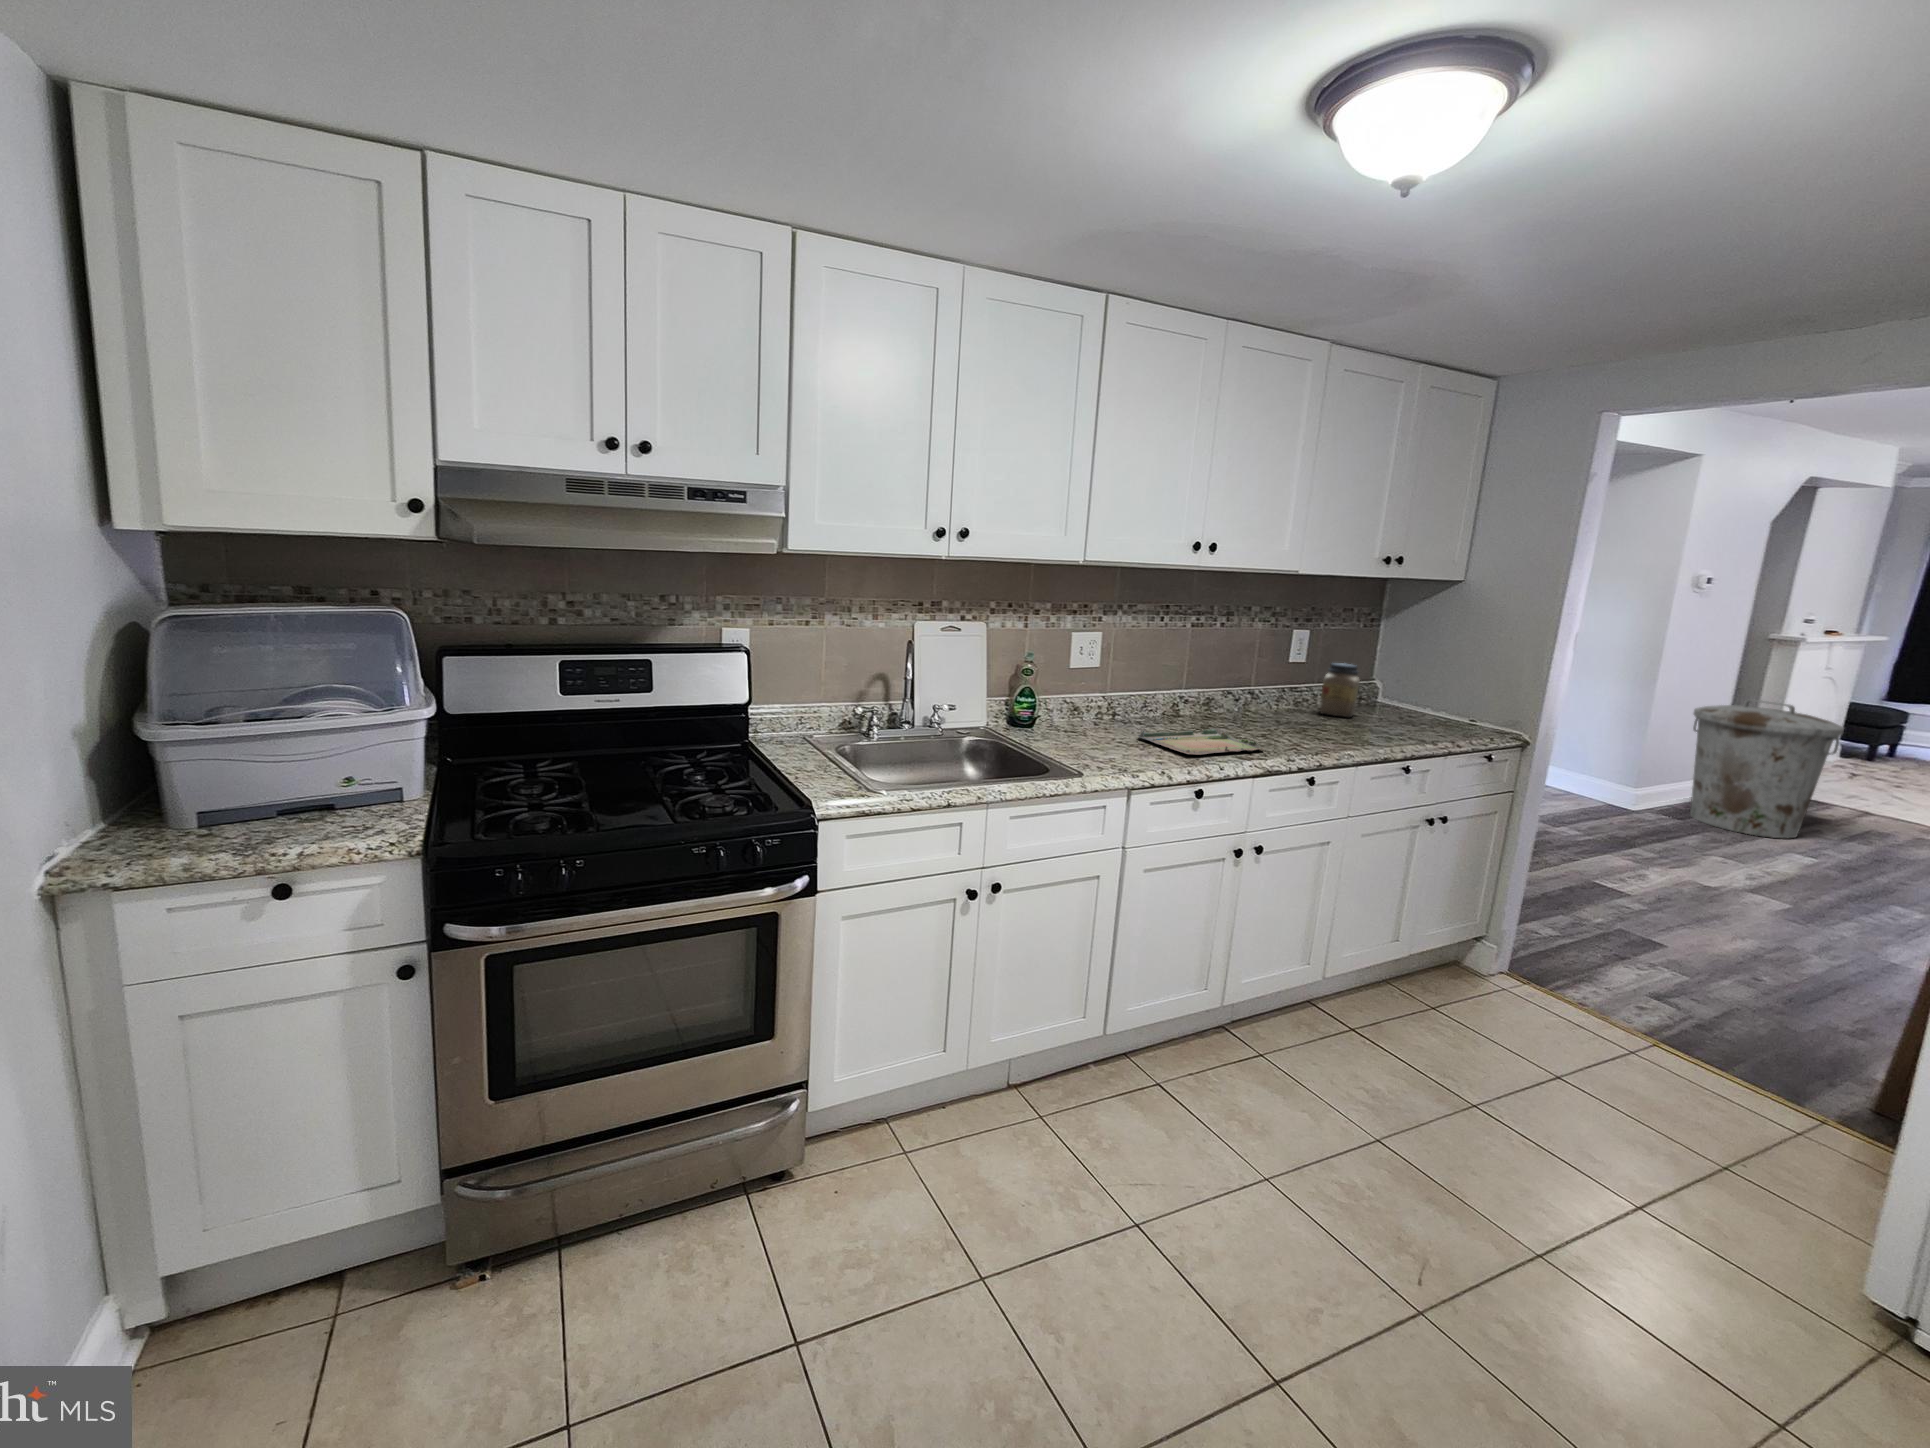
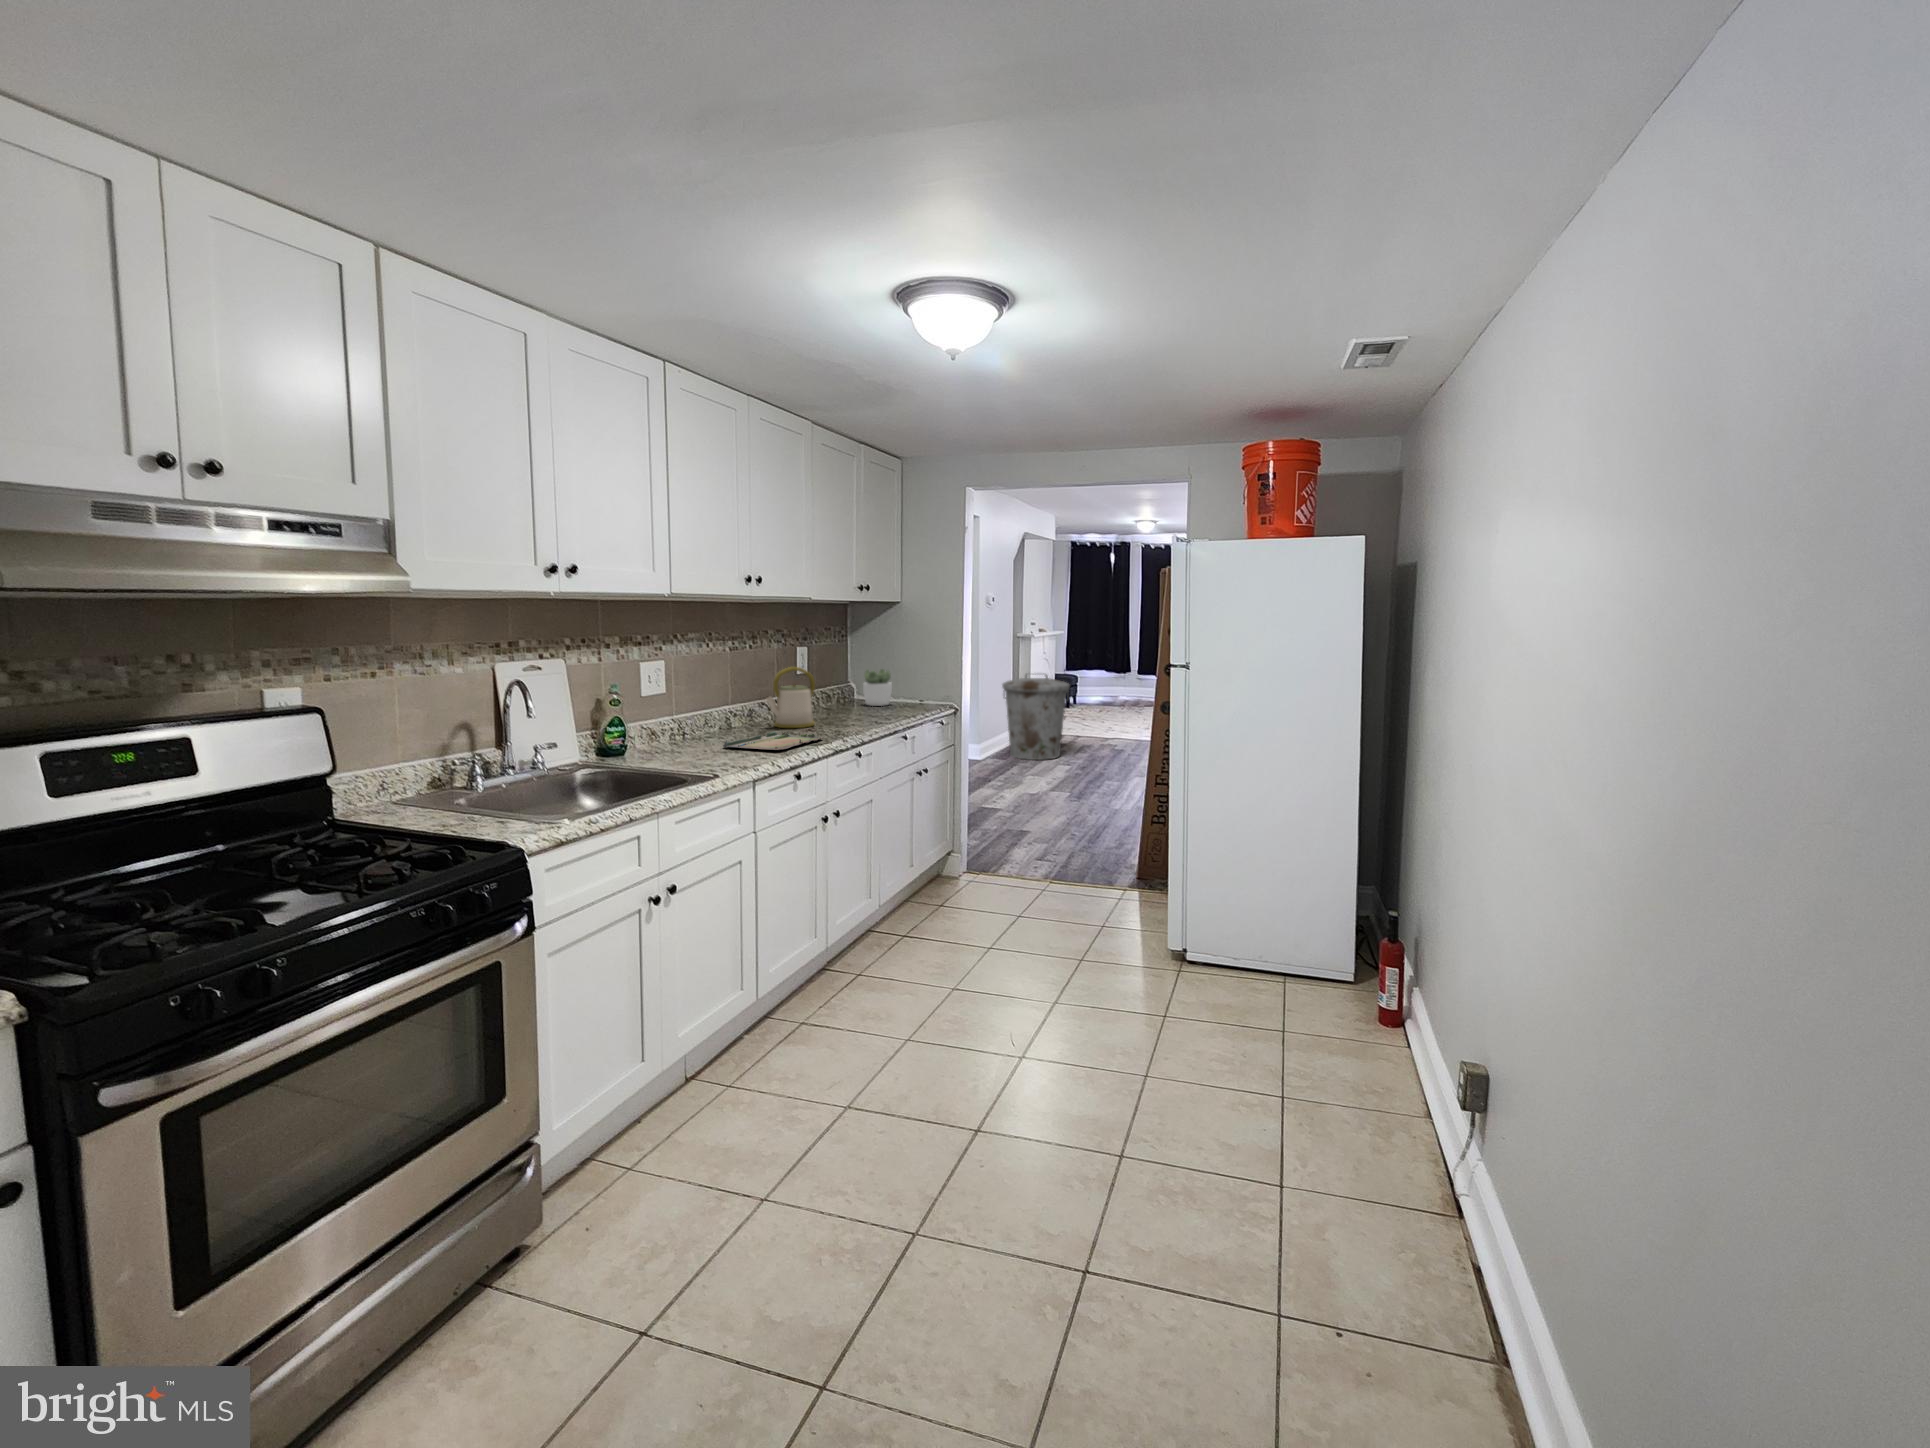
kettle: none [1224,654,1289,730] -> present [766,667,815,728]
jar: present [1320,663,1360,717] -> none [825,670,850,712]
succulent plant: none [1383,667,1429,718] -> present [863,669,892,706]

